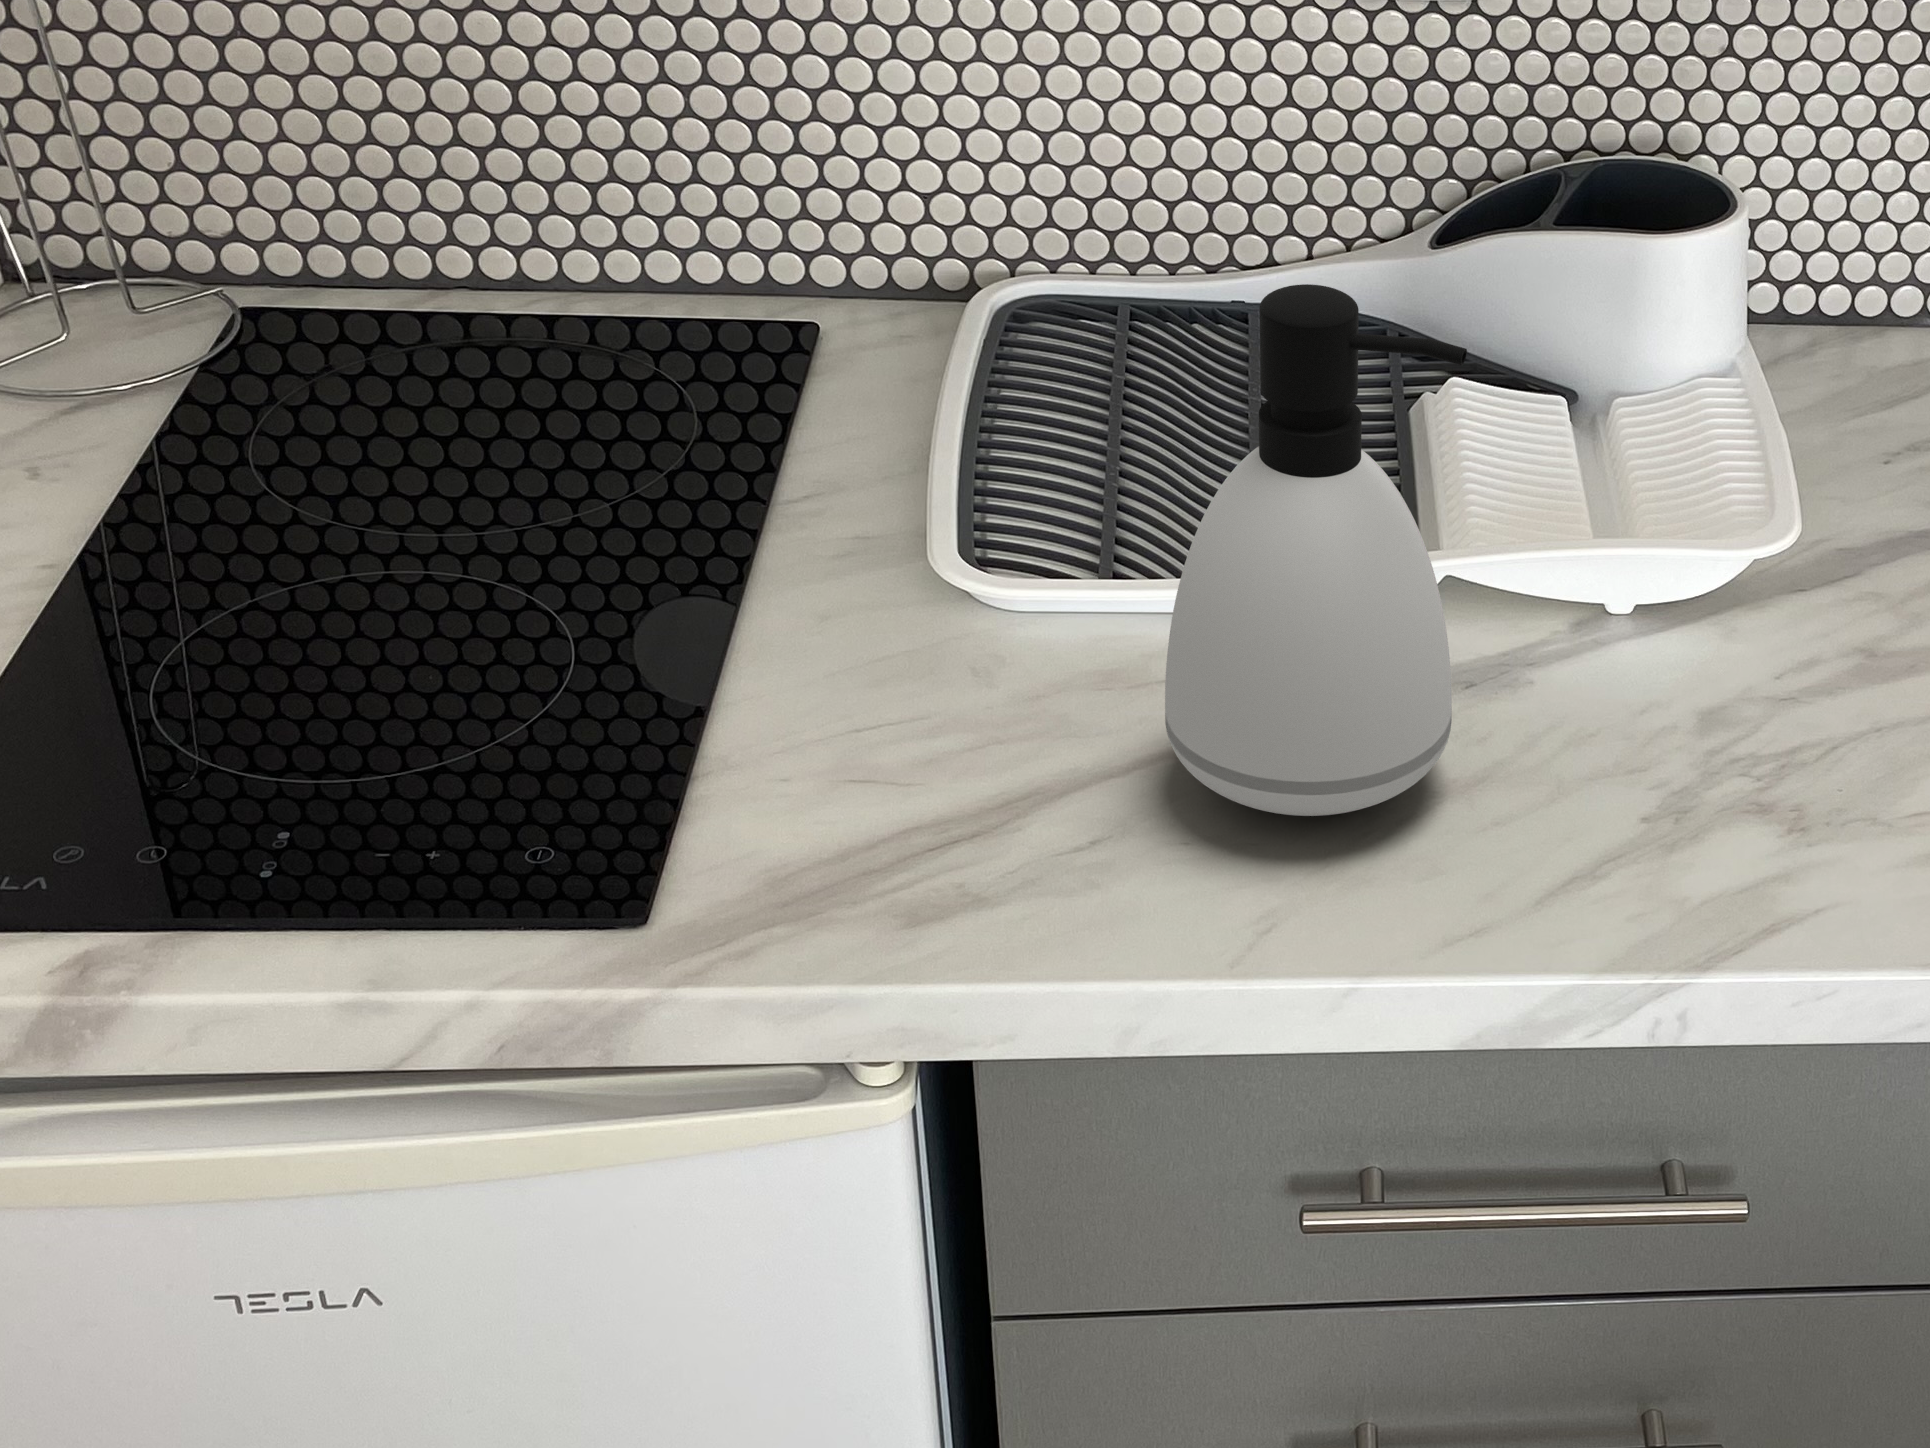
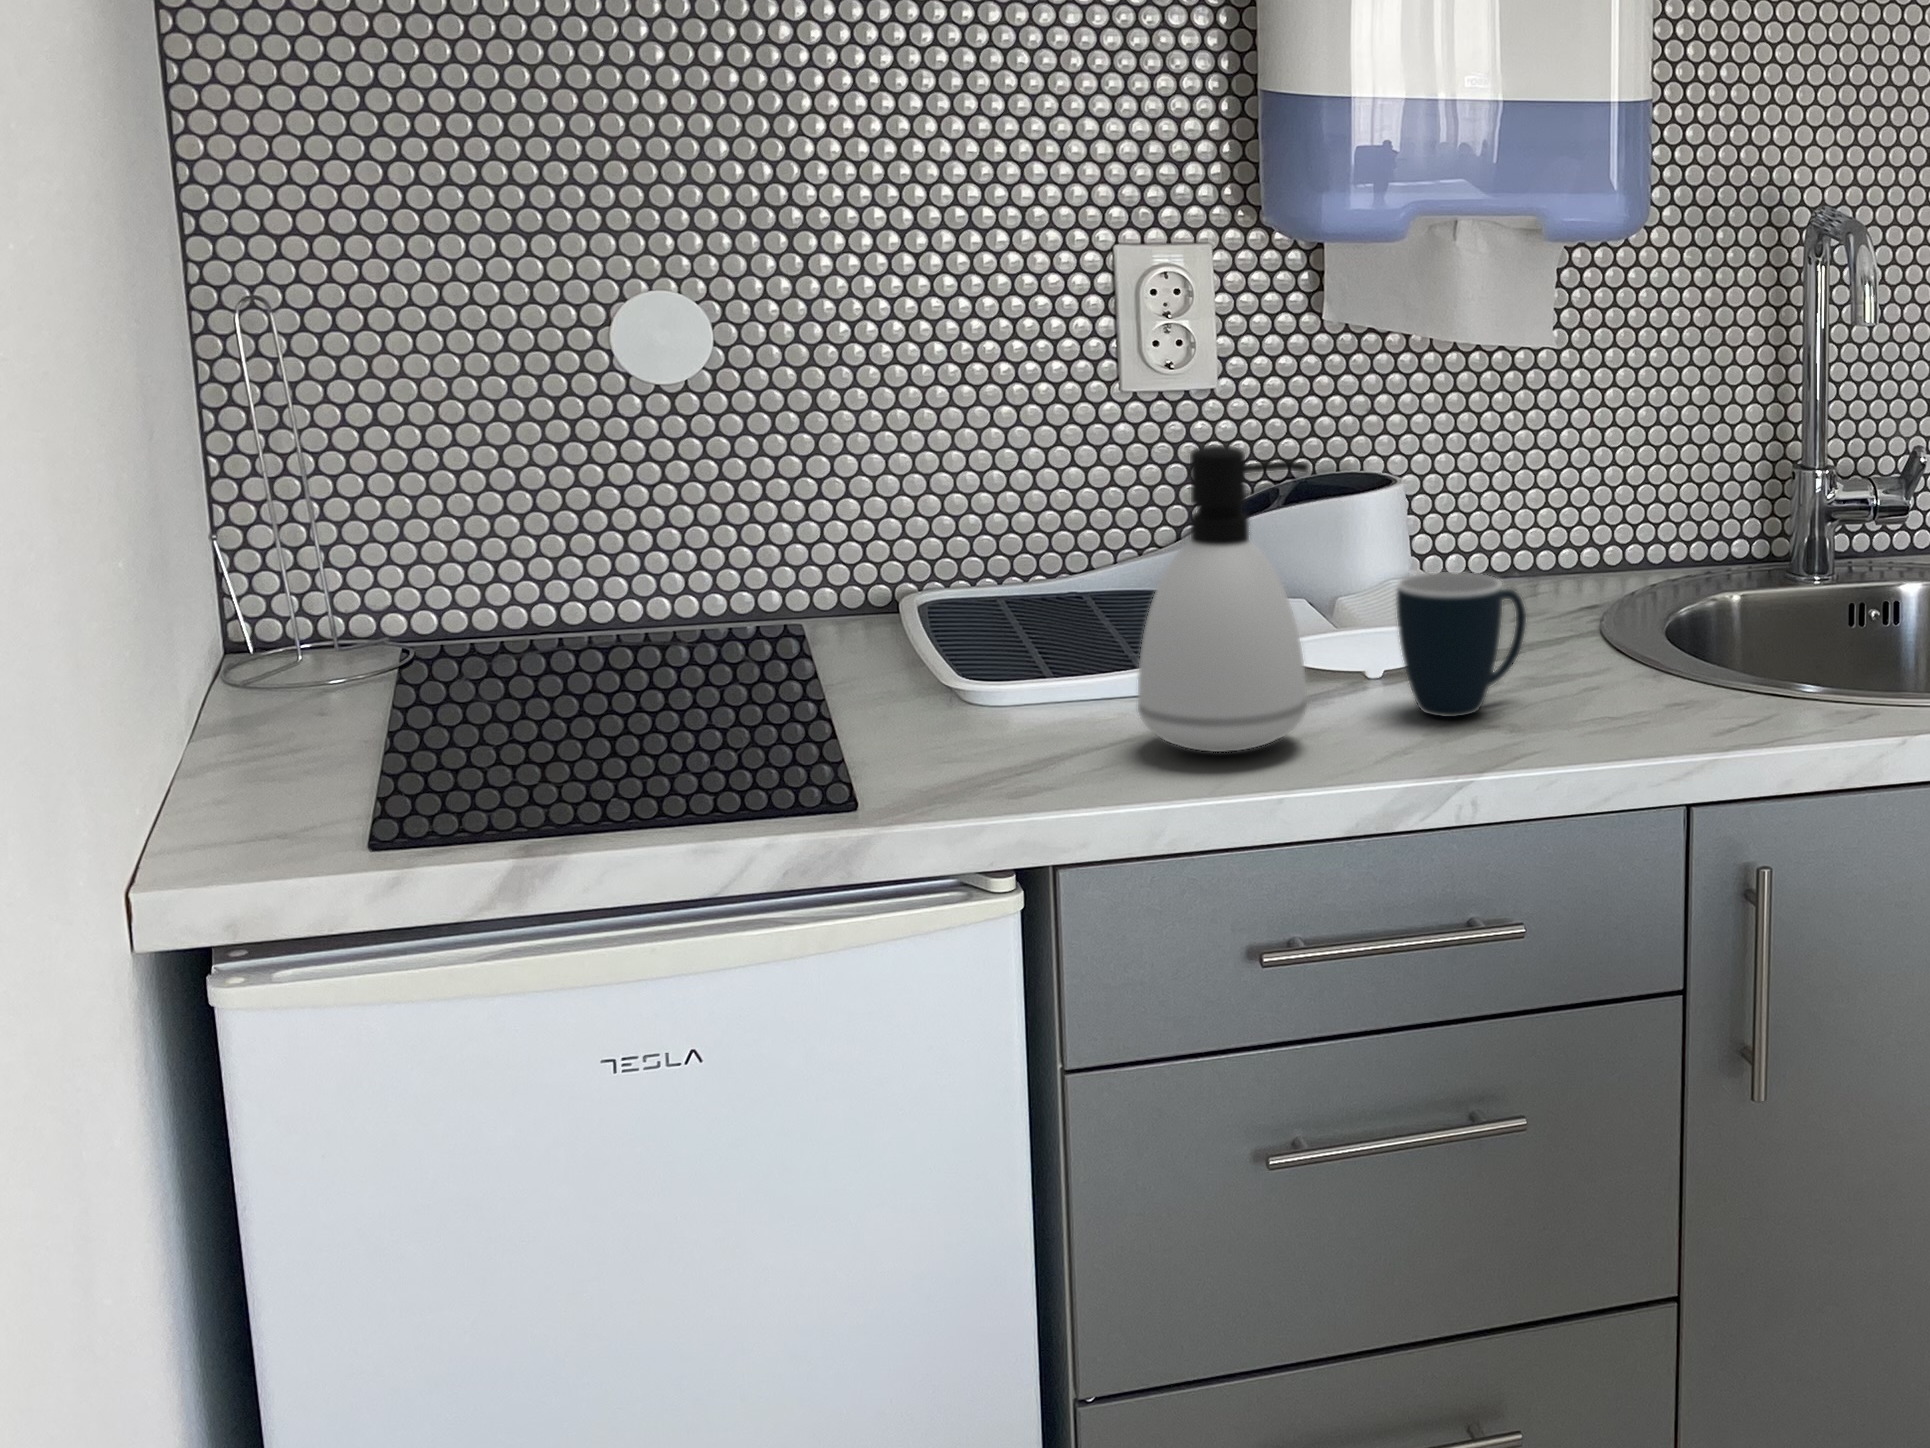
mug: none [1640,479,1869,743] -> present [1396,572,1526,717]

